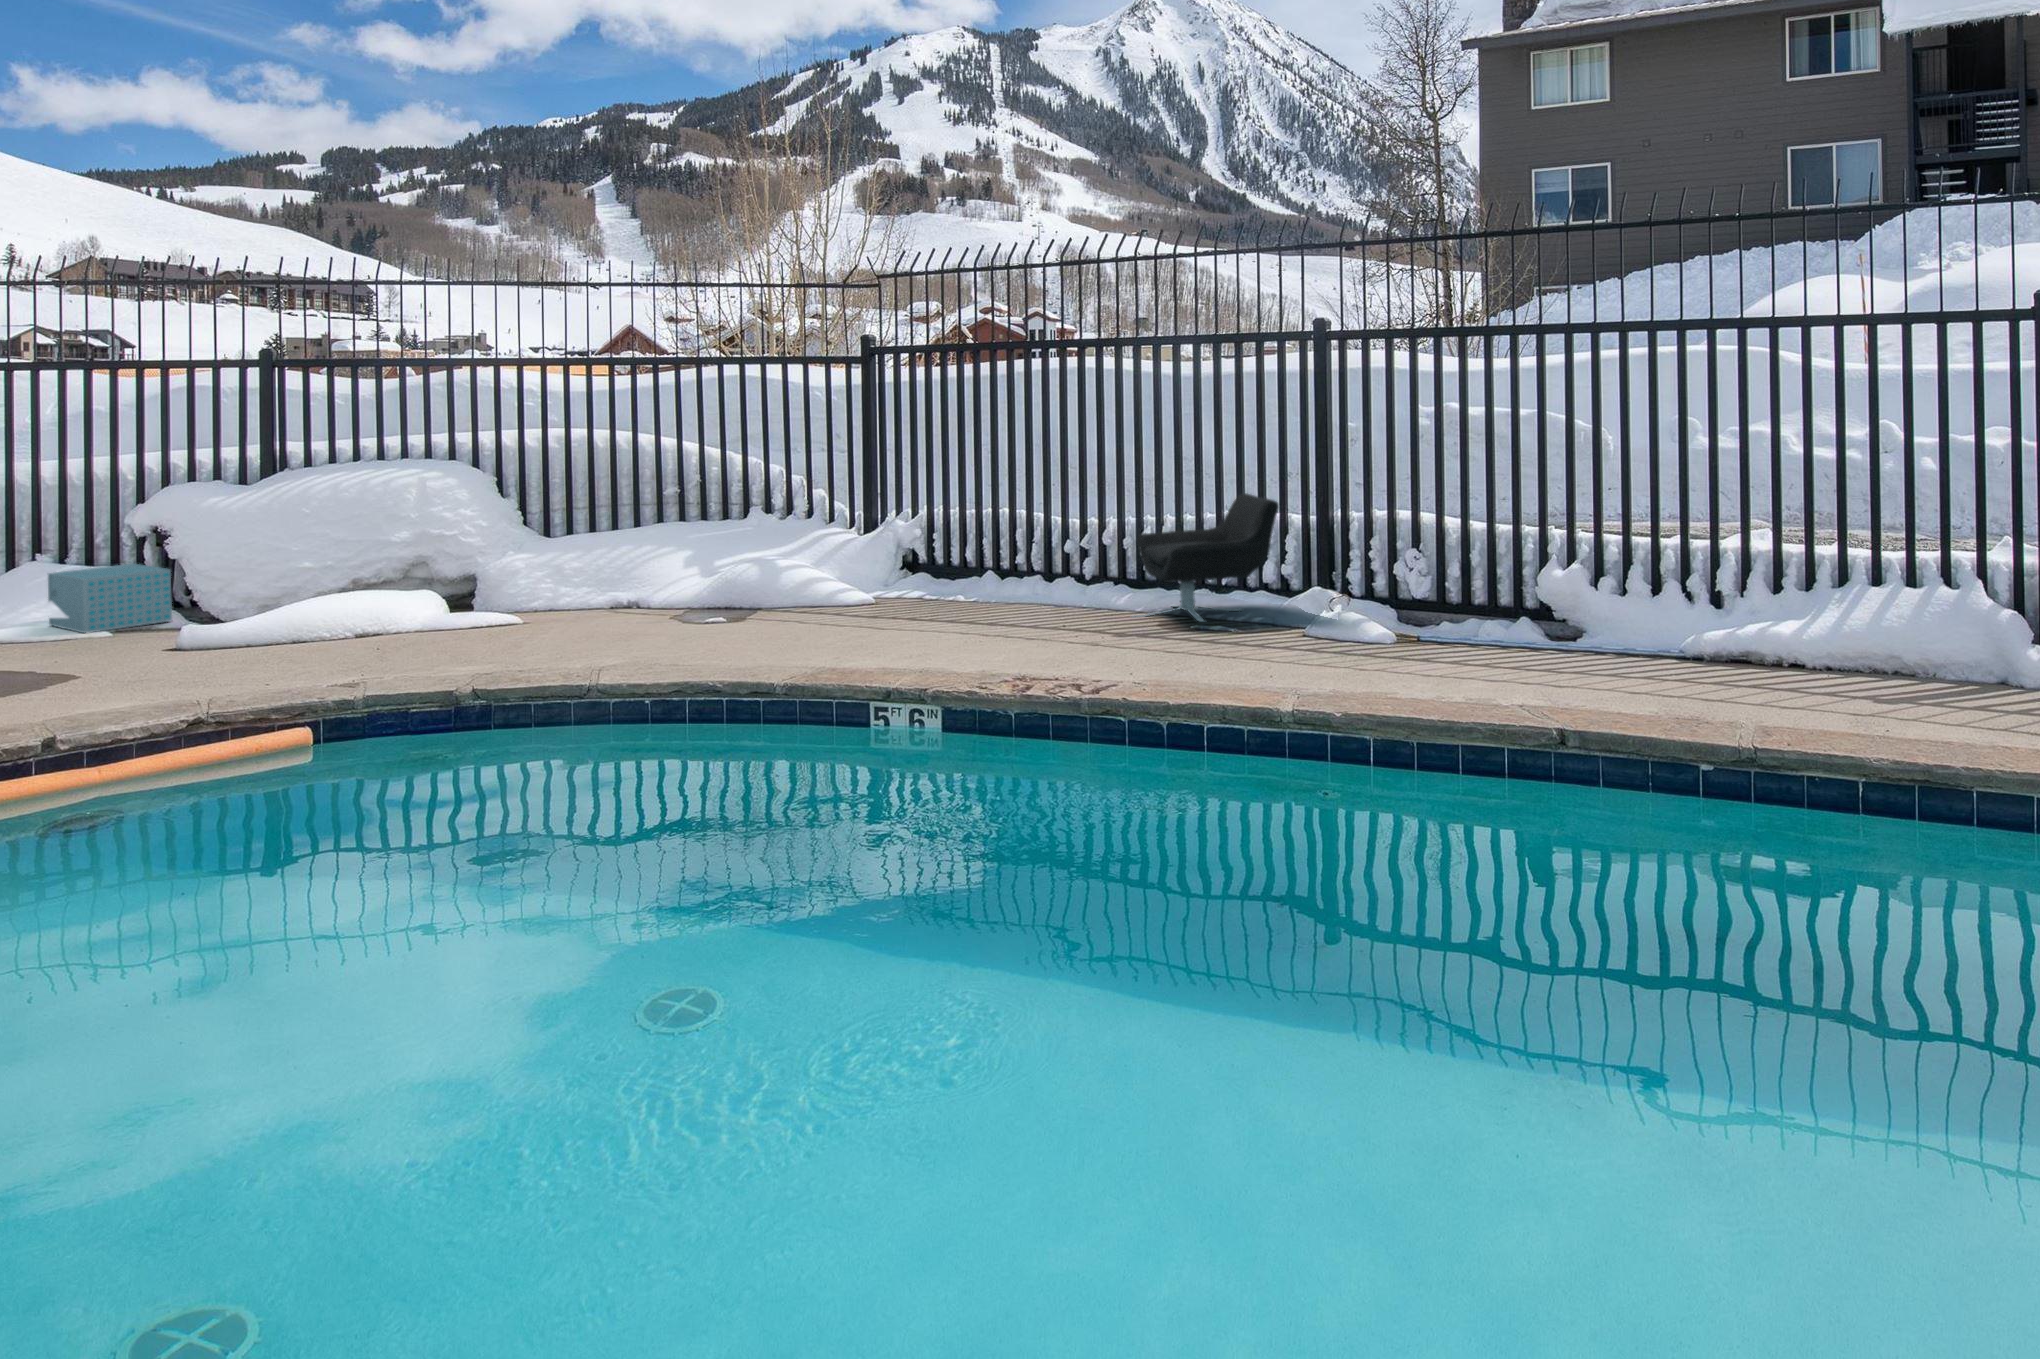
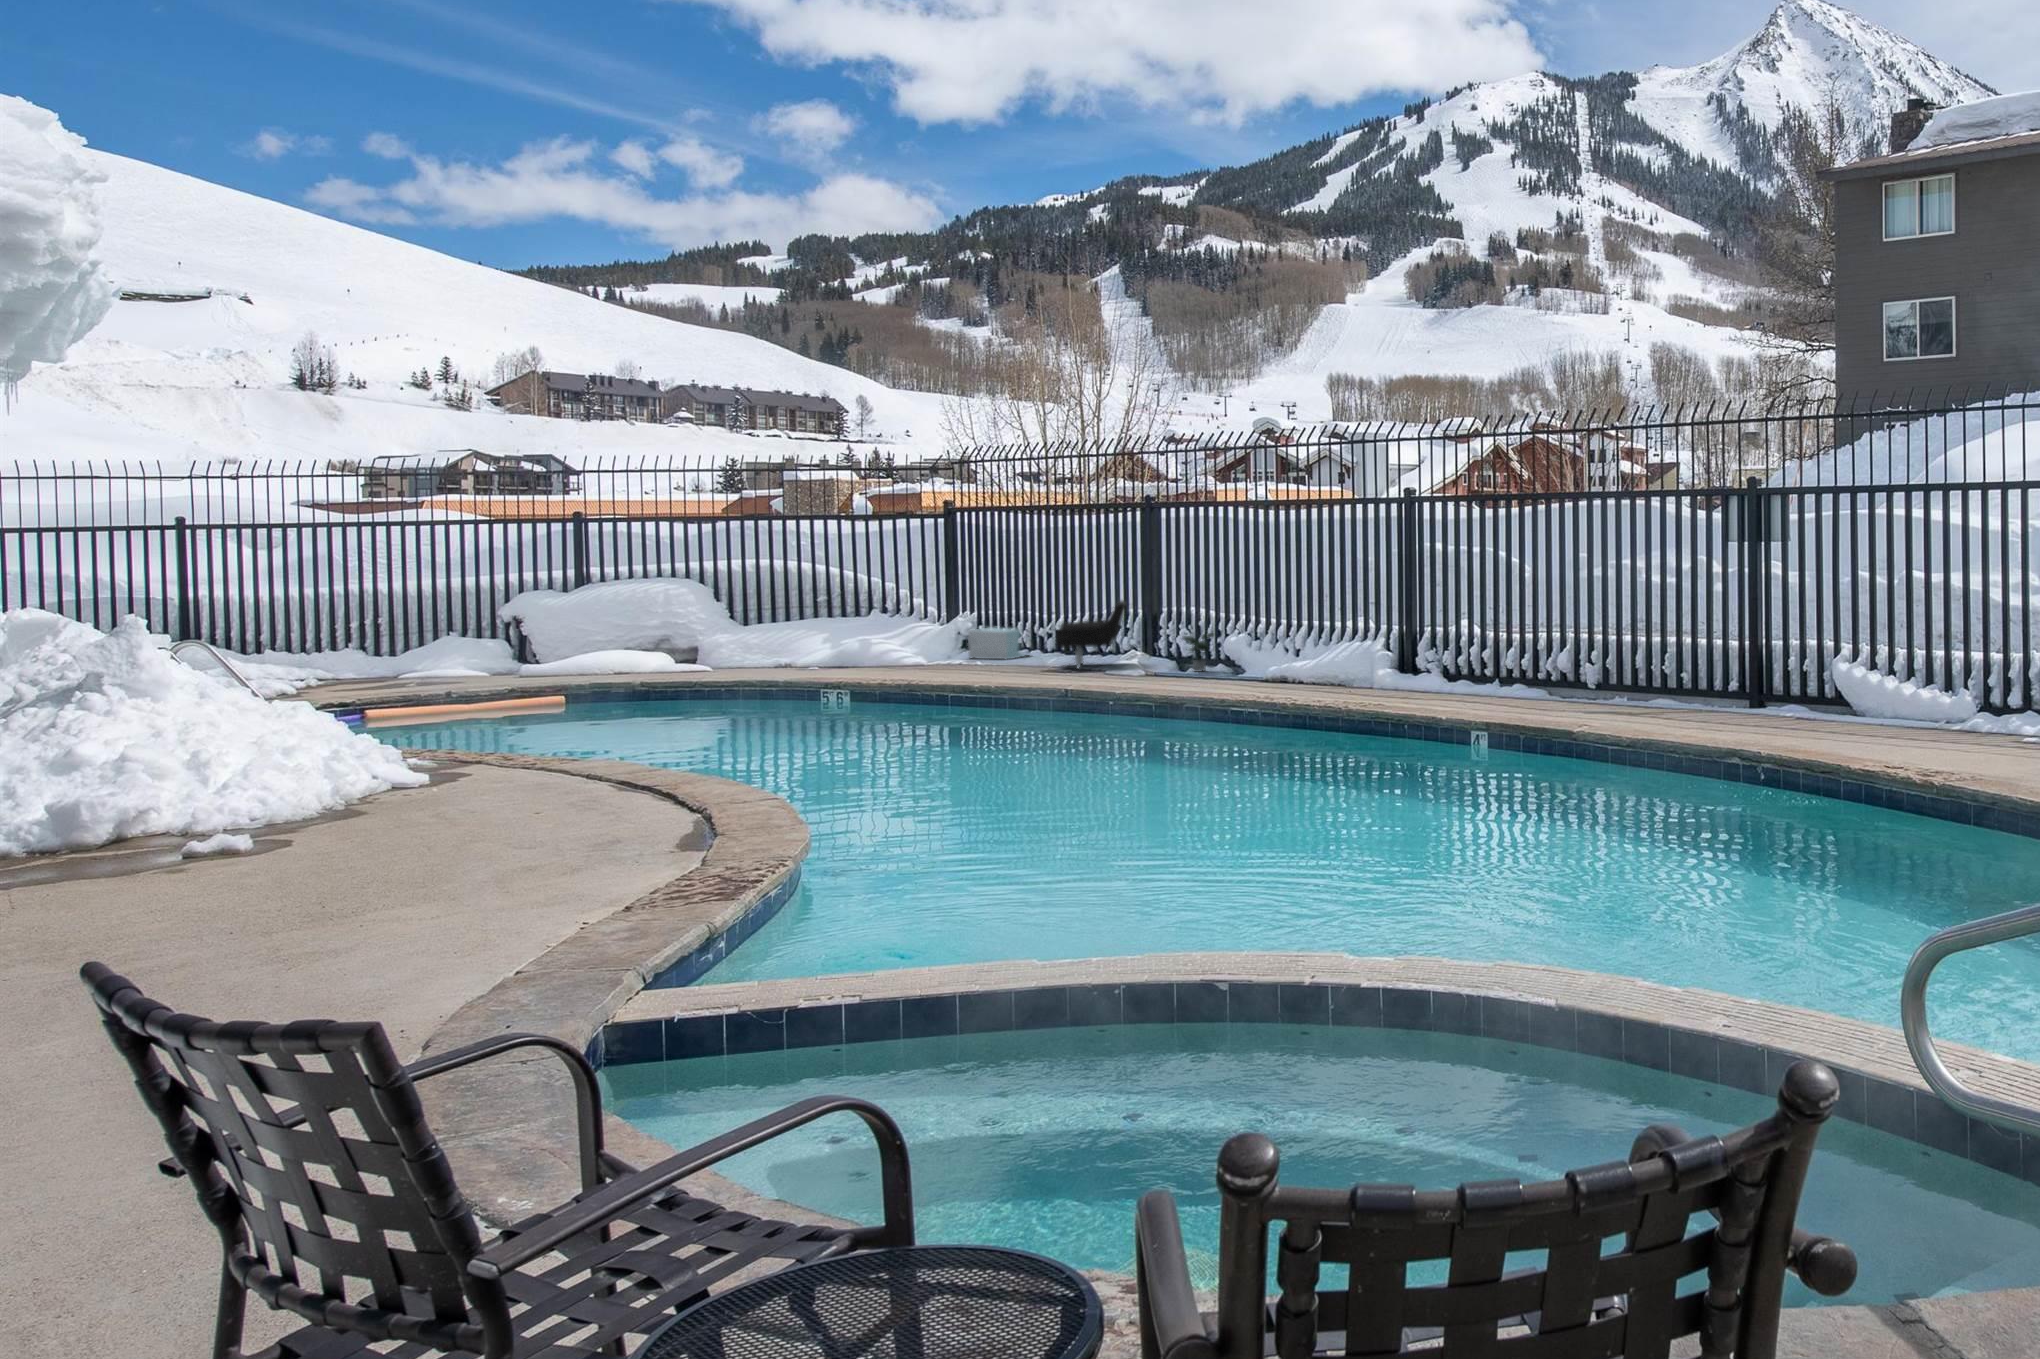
potted plant: none [1429,556,1494,631] -> present [1183,633,1214,672]
storage box: present [48,564,172,633] -> present [968,628,1026,659]

